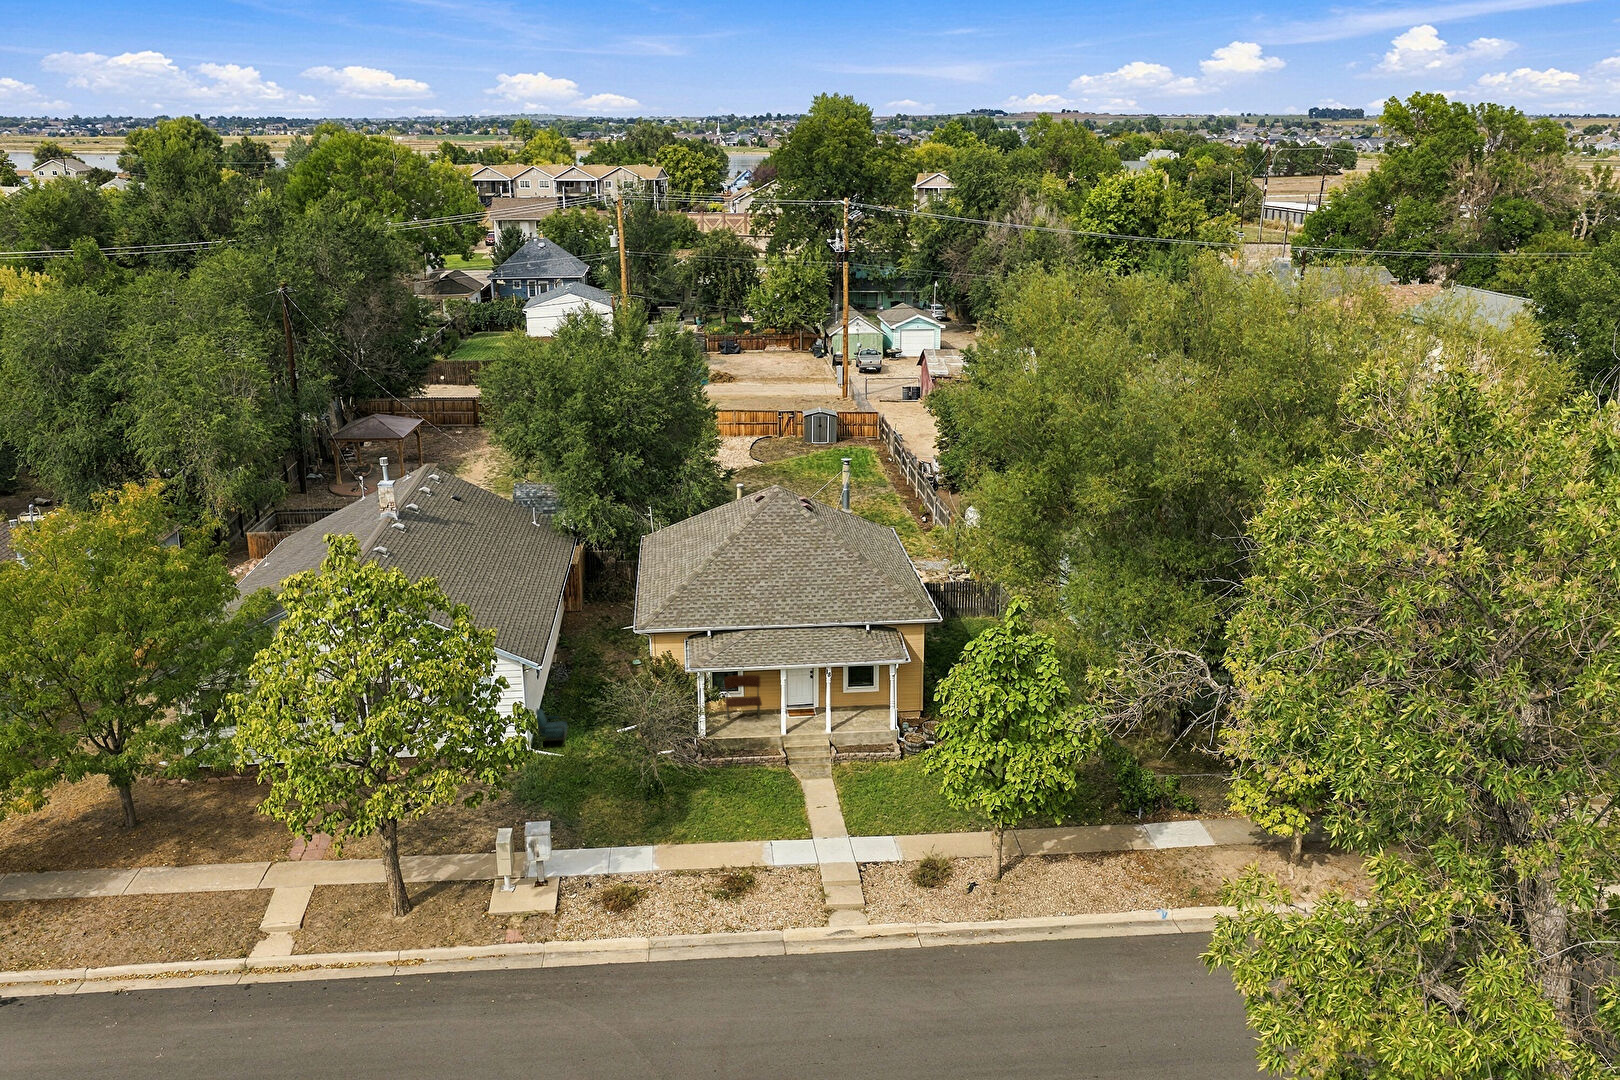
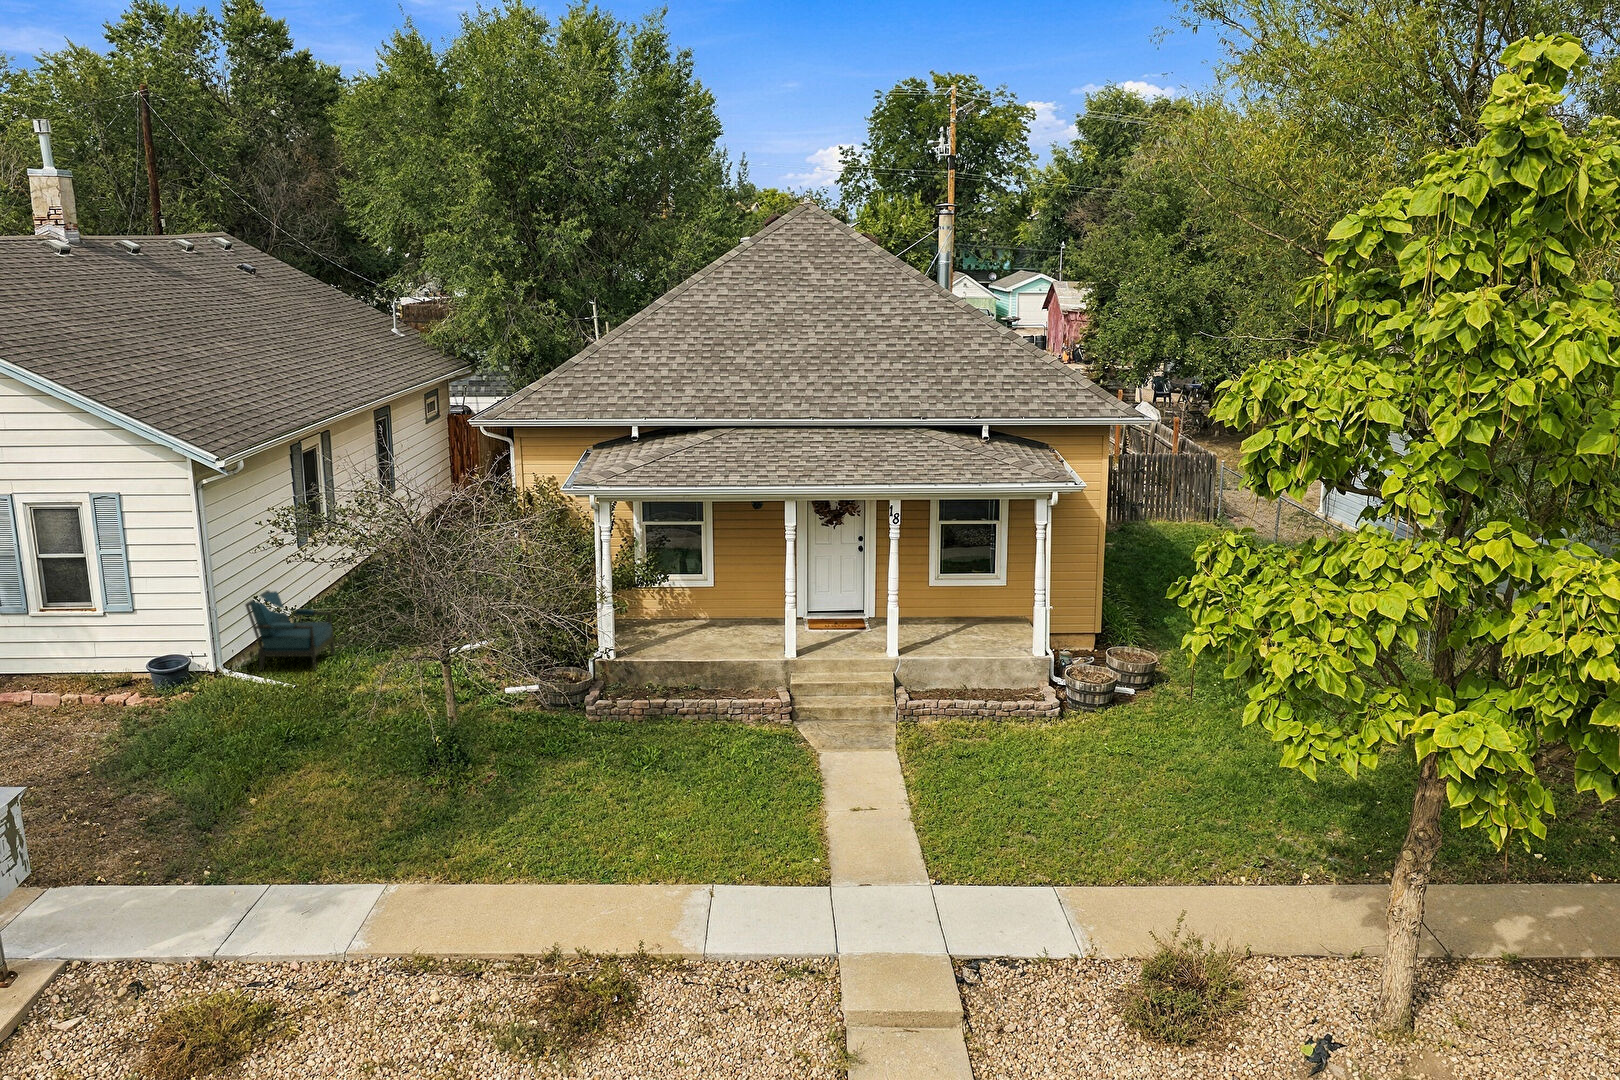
bench: present [725,675,762,719] -> none [671,538,749,631]

